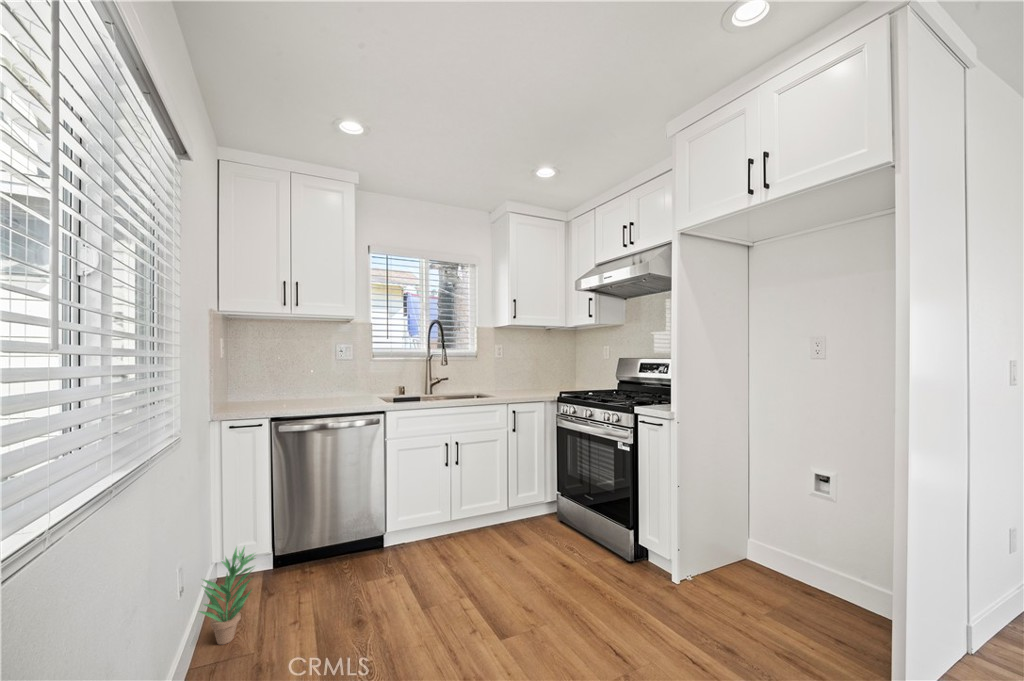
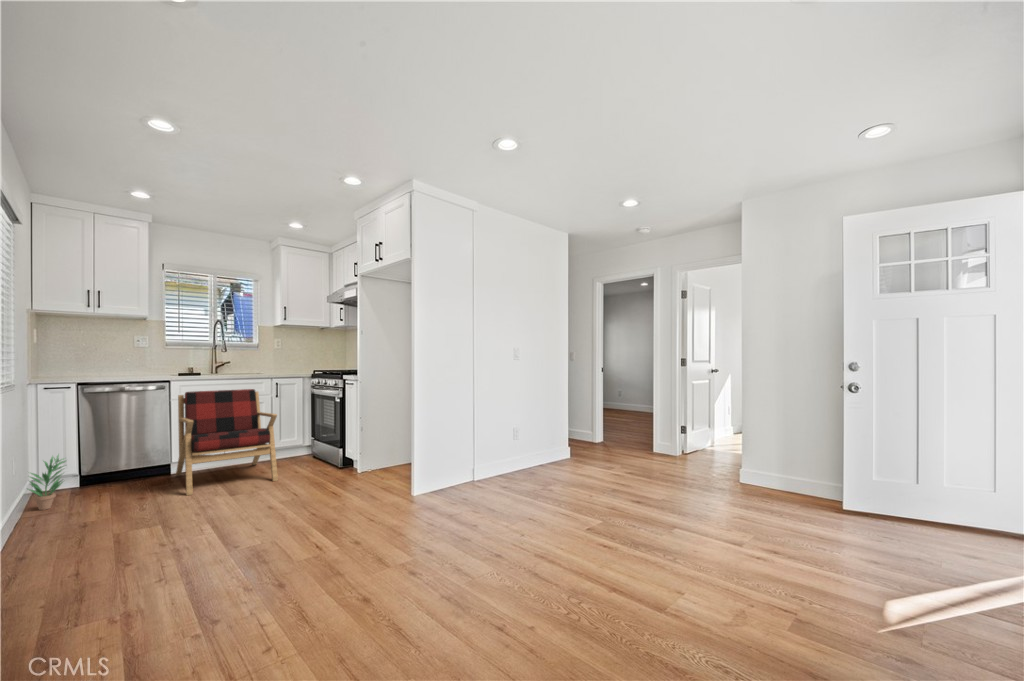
armchair: none [393,424,555,629] -> present [176,389,278,496]

